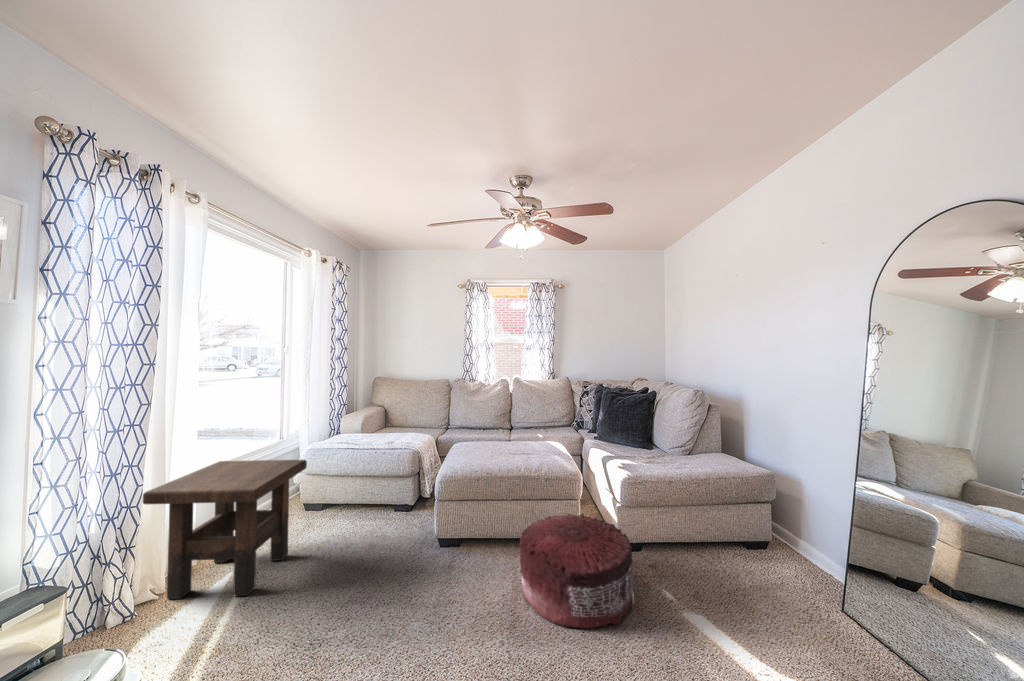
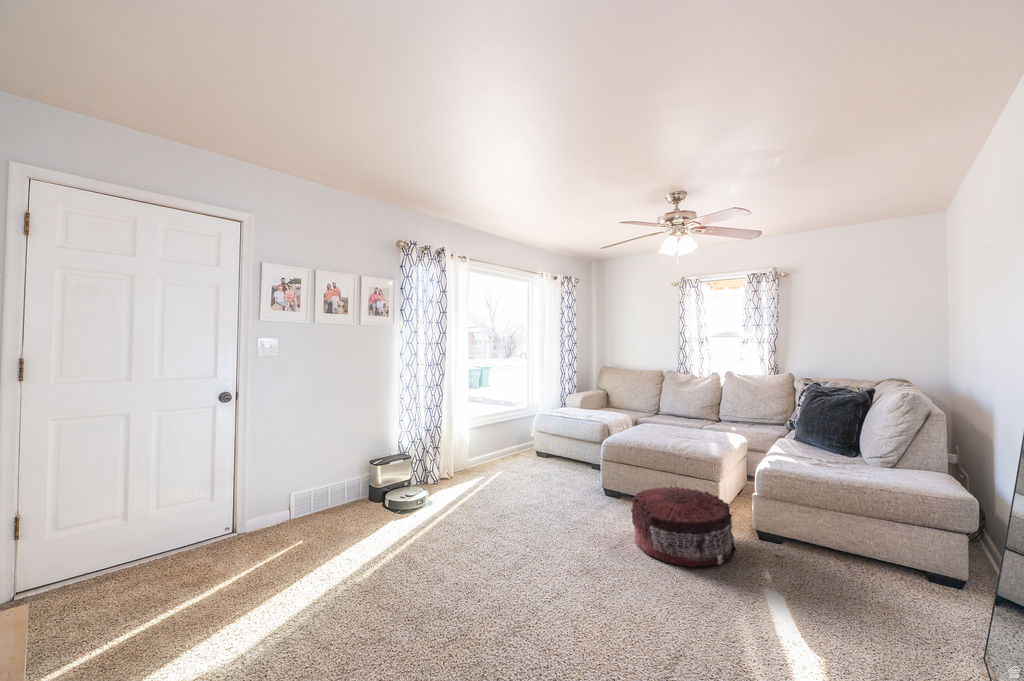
side table: present [143,460,307,599] -> none [443,413,521,488]

